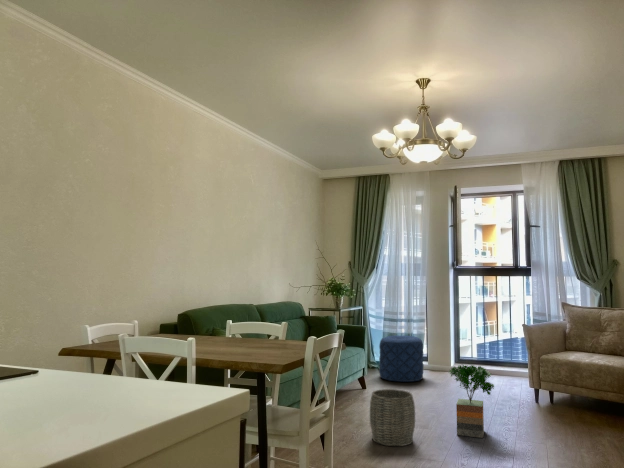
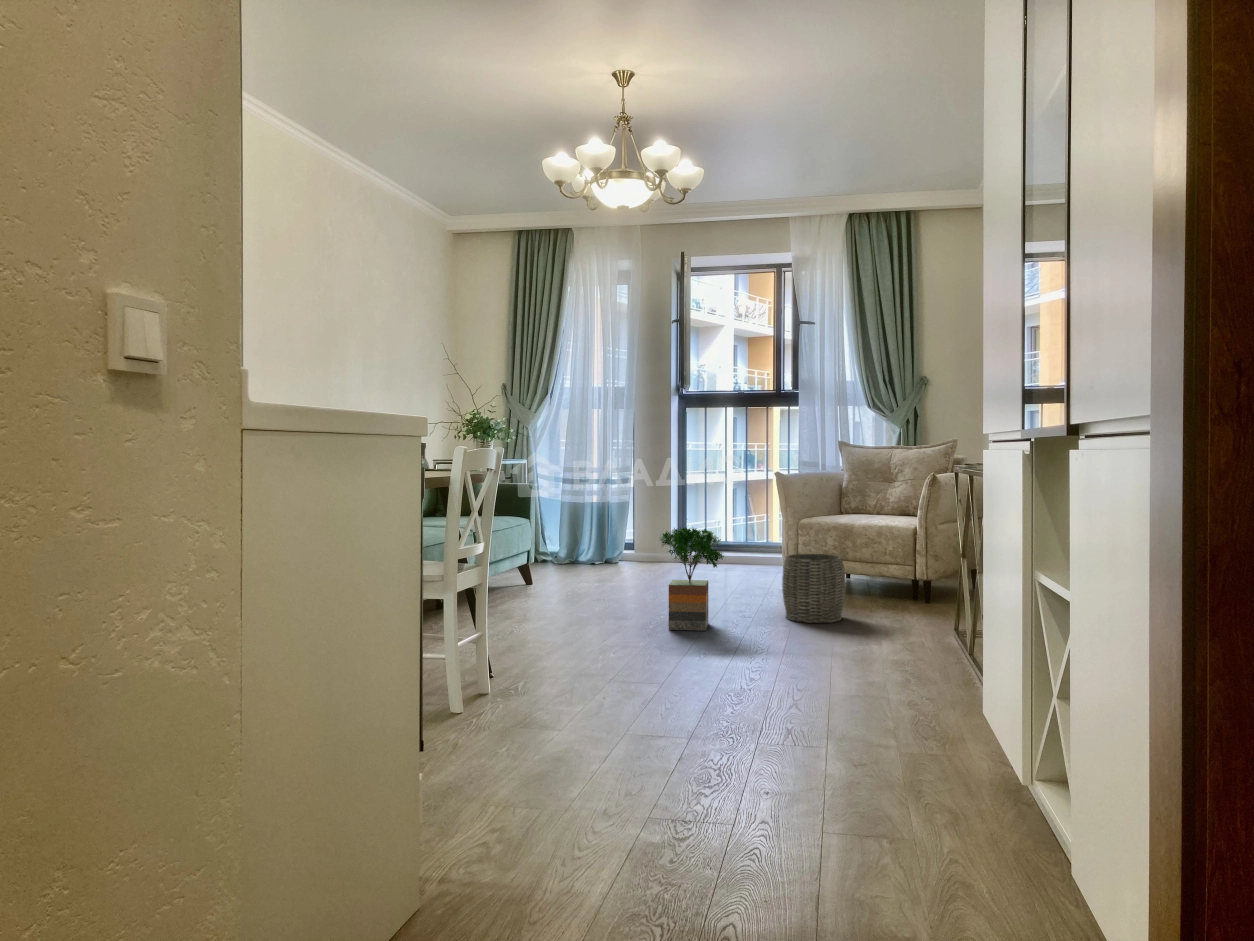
pouf: present [379,336,423,382] -> none [555,505,627,577]
woven basket: present [370,389,415,446] -> present [782,554,845,623]

